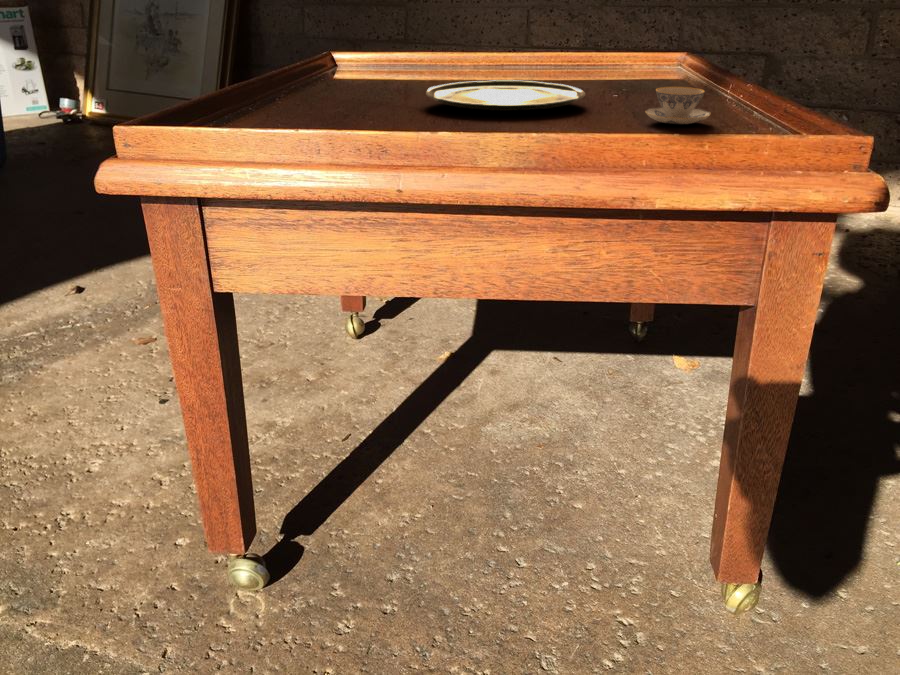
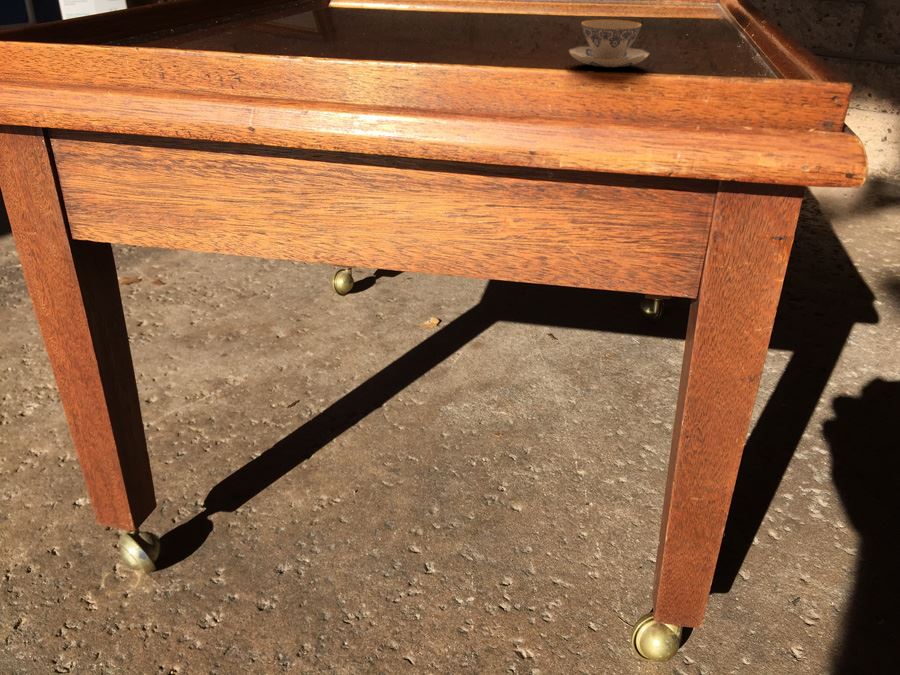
plate: present [426,80,585,110] -> none [340,9,529,43]

